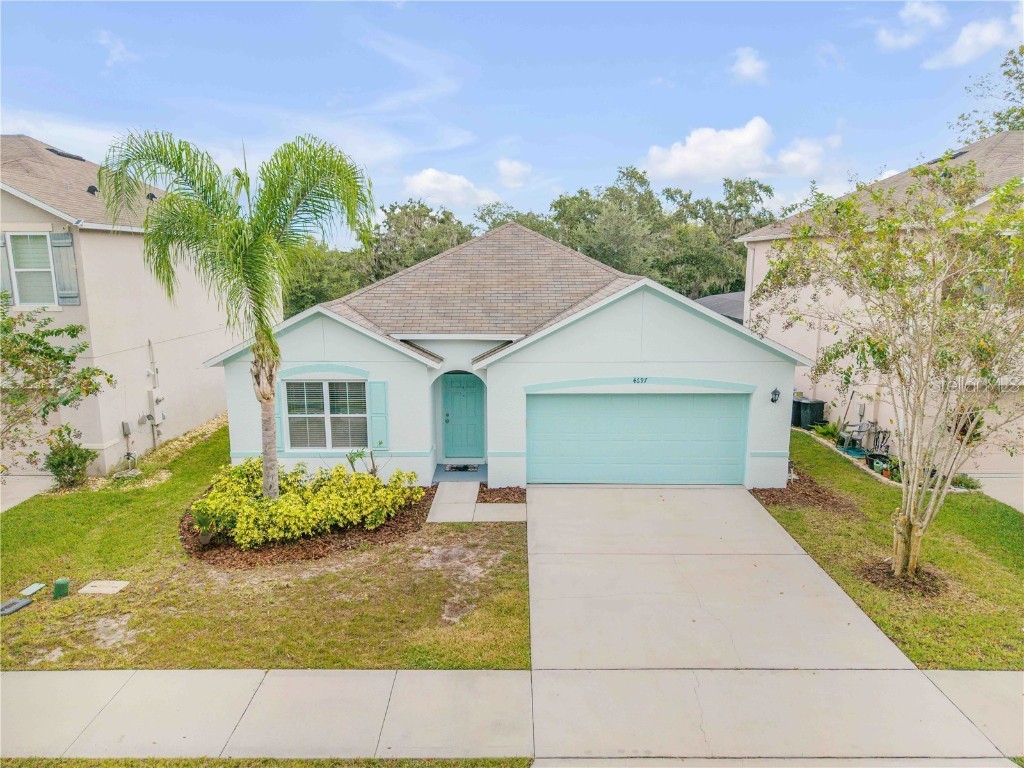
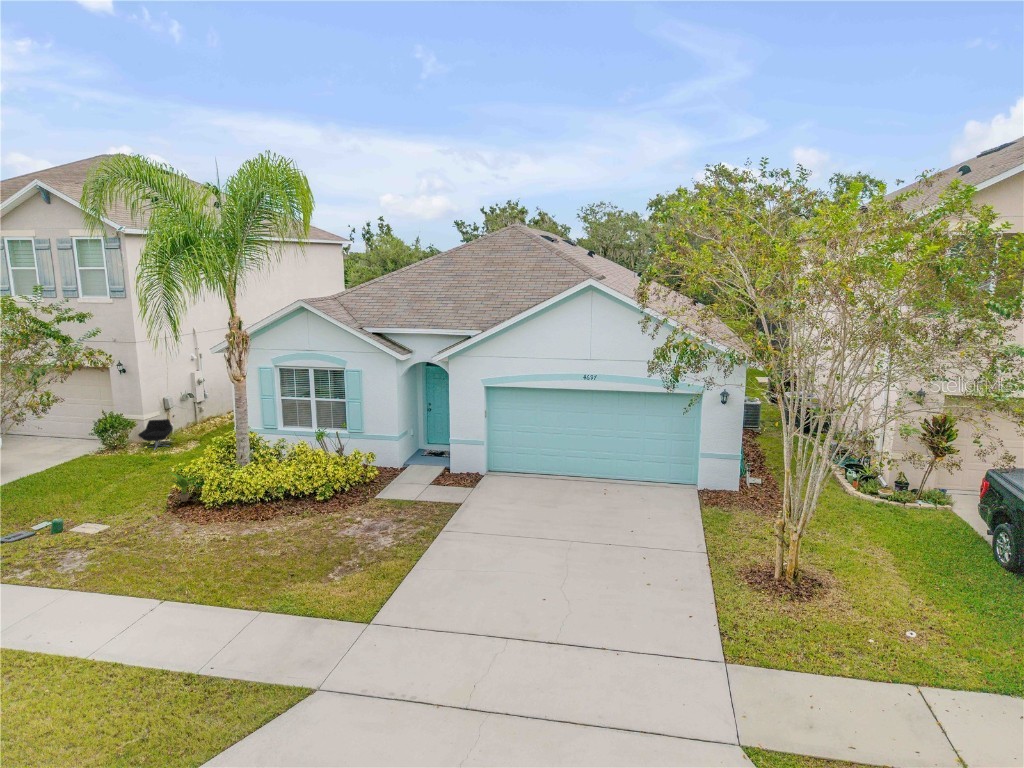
lounge chair: none [101,447,140,484] -> present [138,419,173,449]

